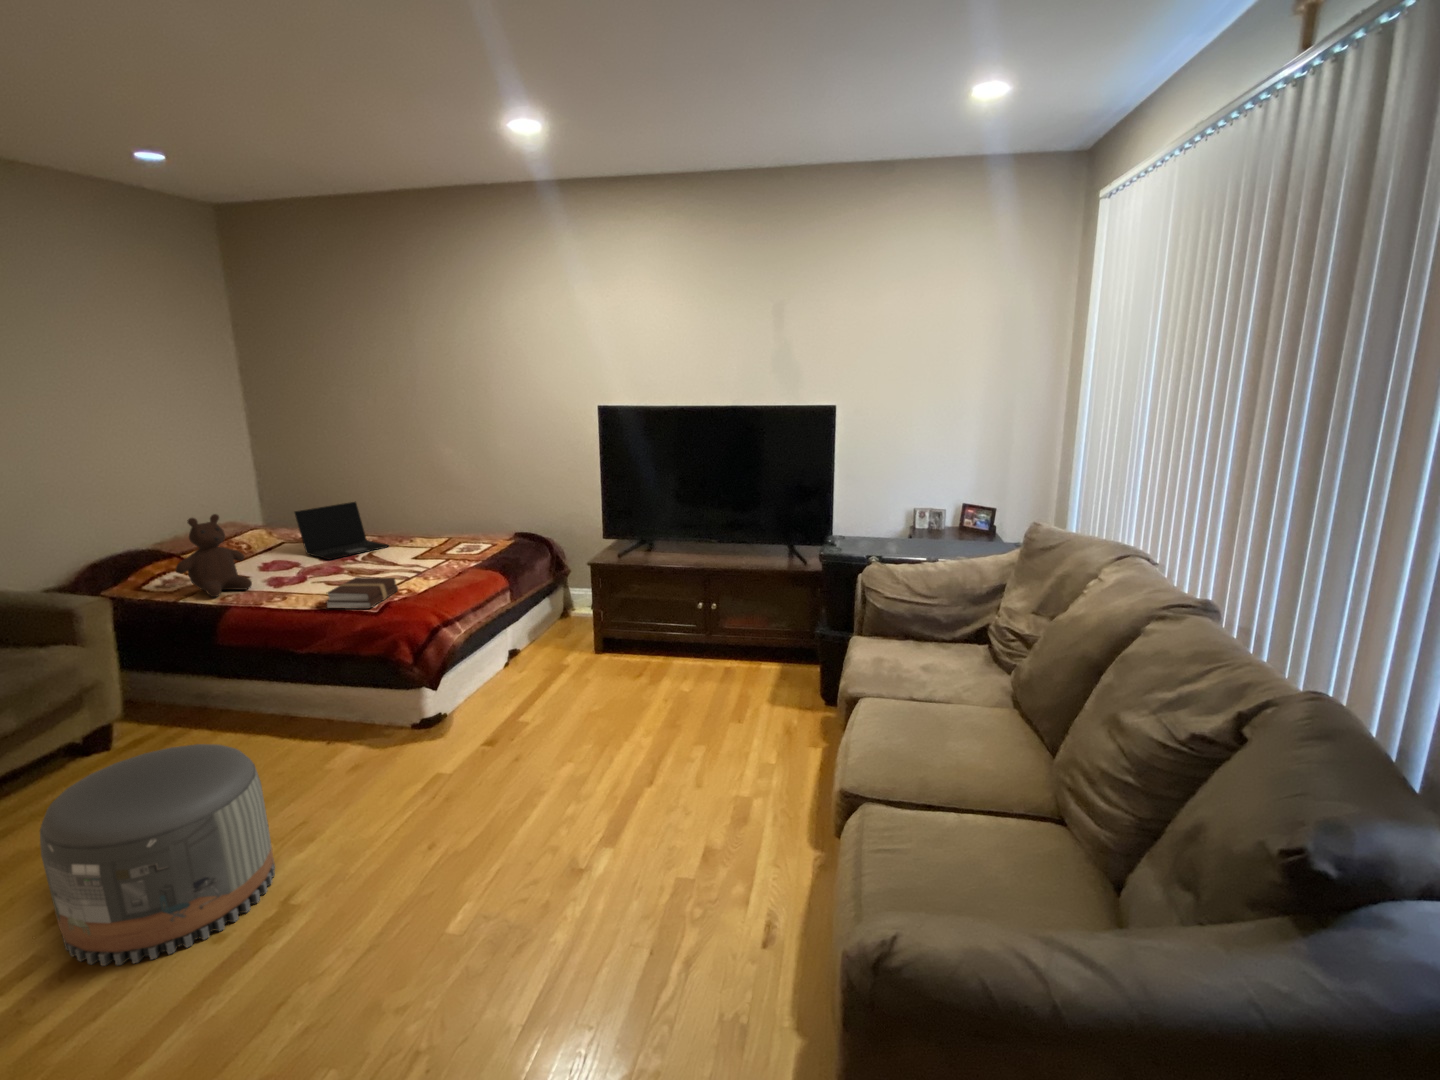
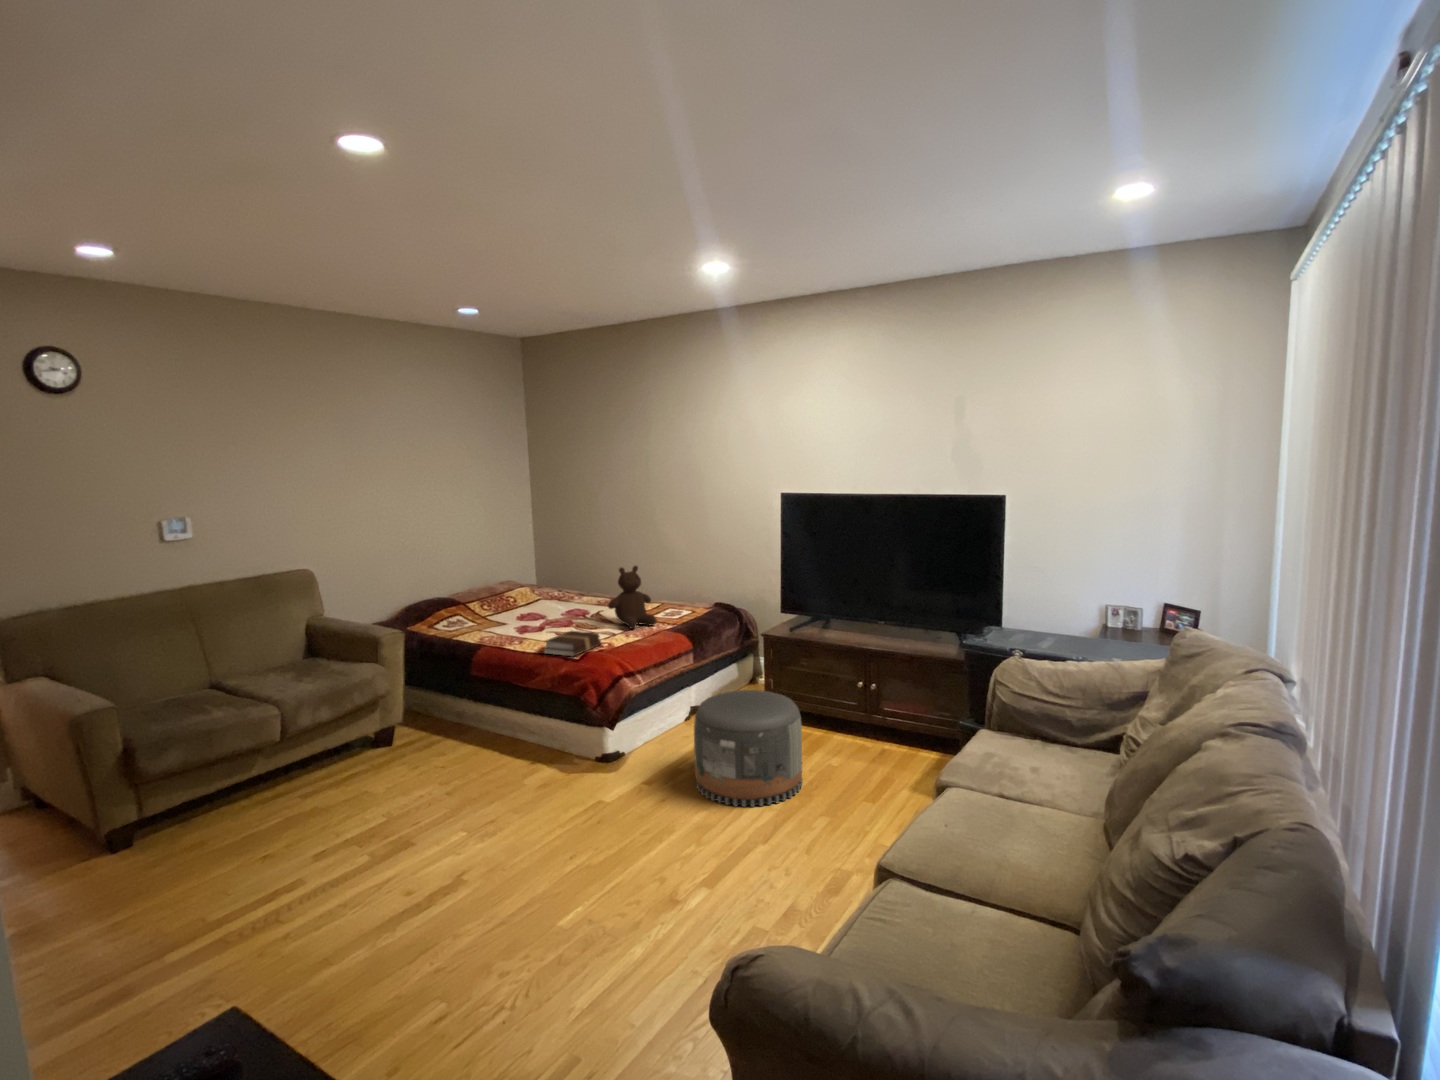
laptop: present [295,502,389,560] -> none [546,568,614,615]
teddy bear: present [176,514,252,597] -> present [608,566,656,629]
pouf: present [40,744,275,966] -> present [694,690,802,807]

